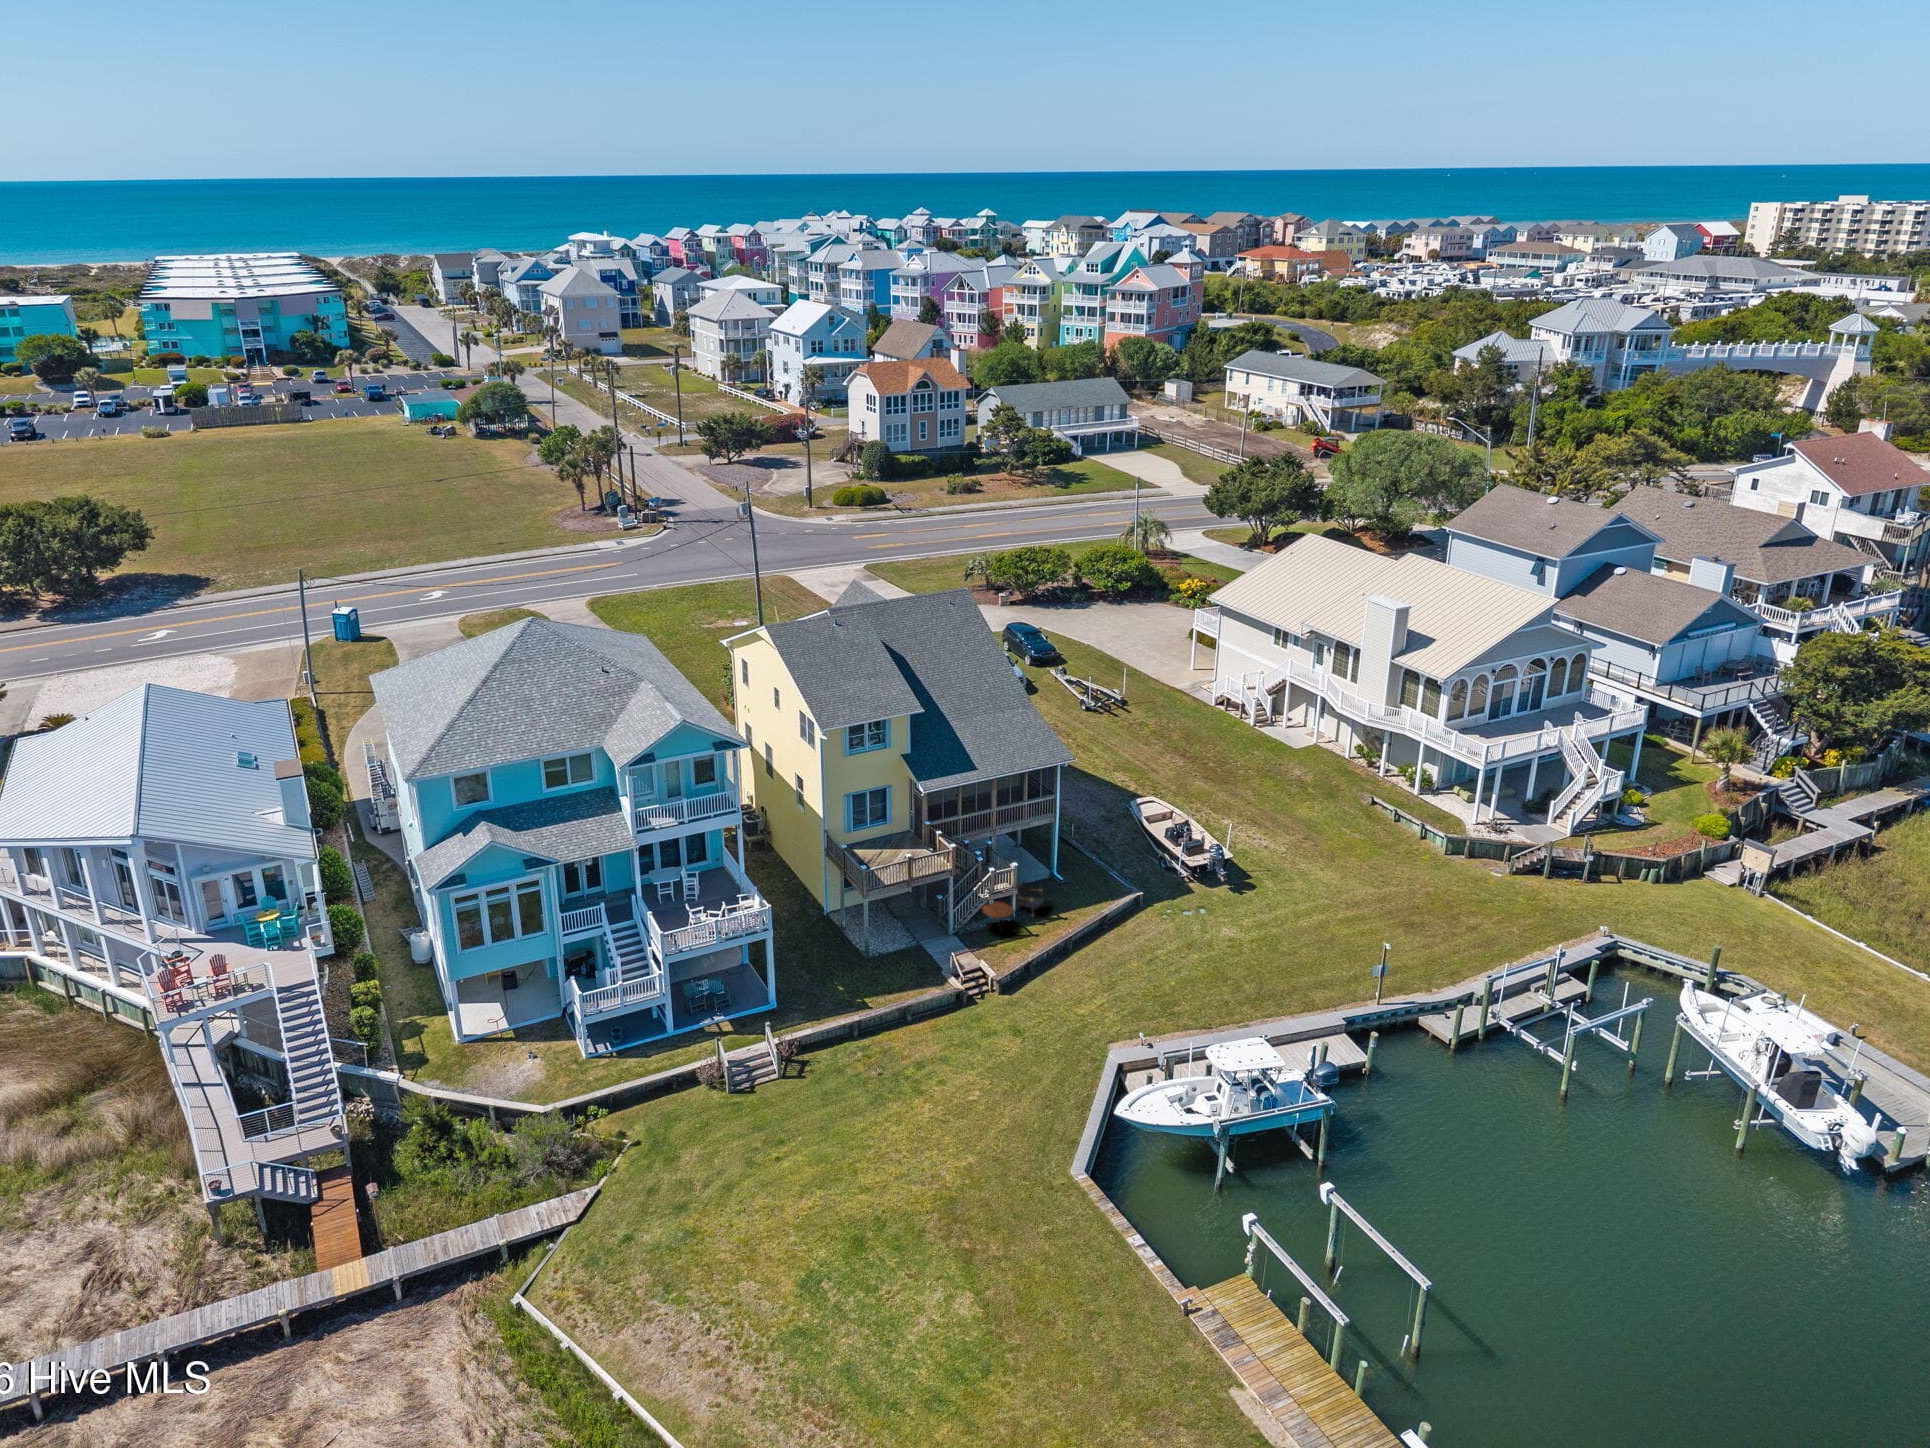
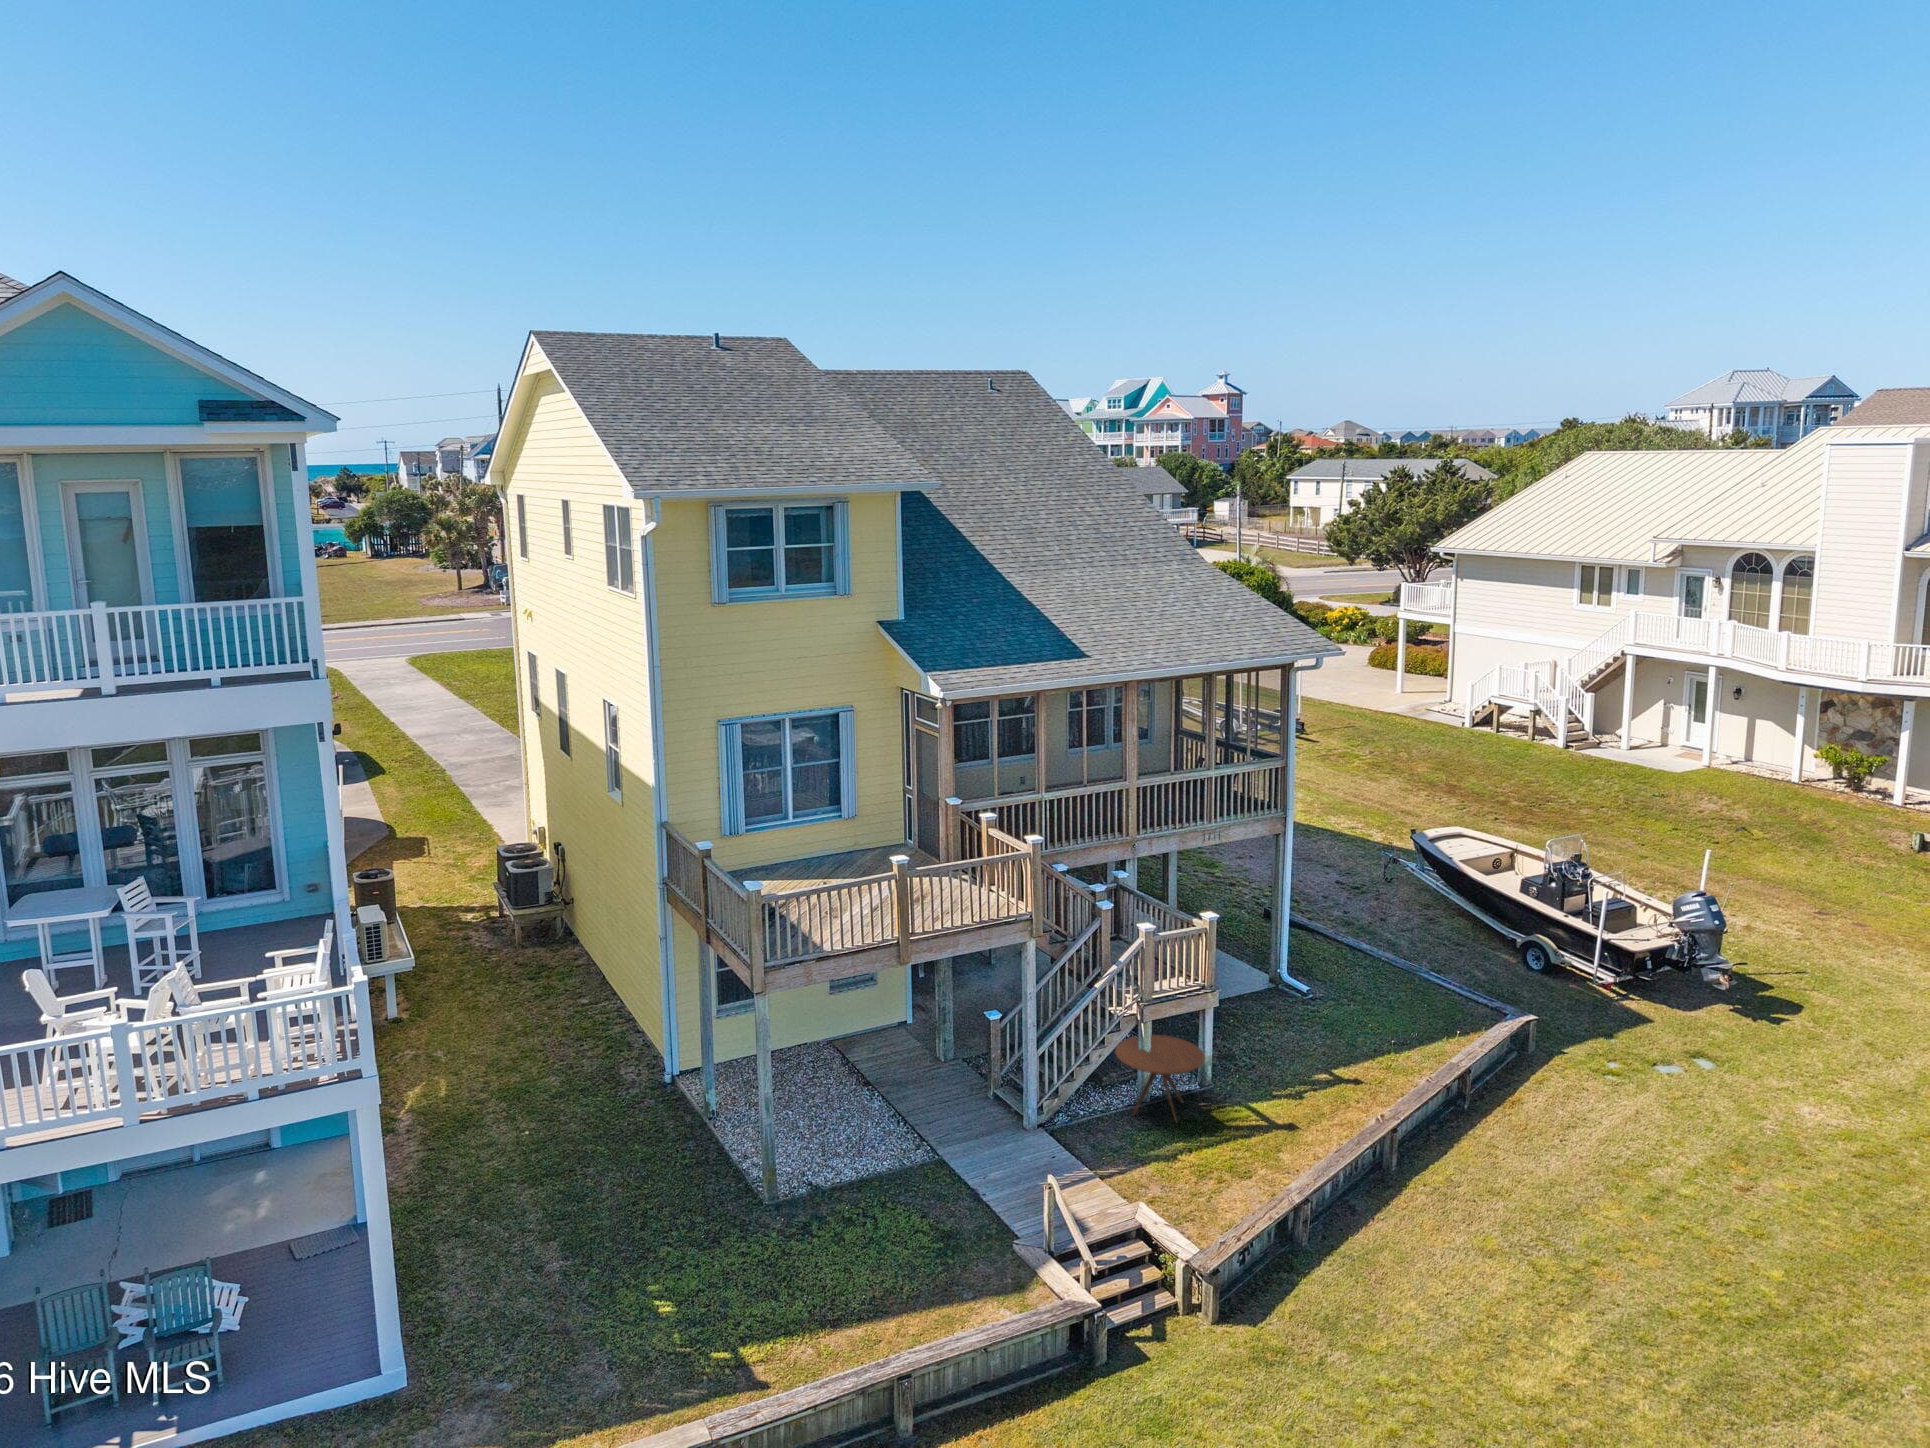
lounge chair: present [1016,881,1045,912] -> none [1198,982,1281,1082]

